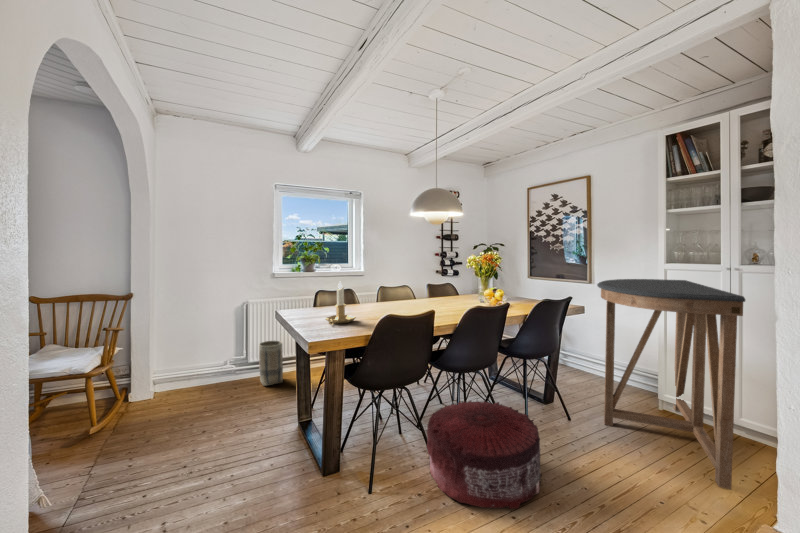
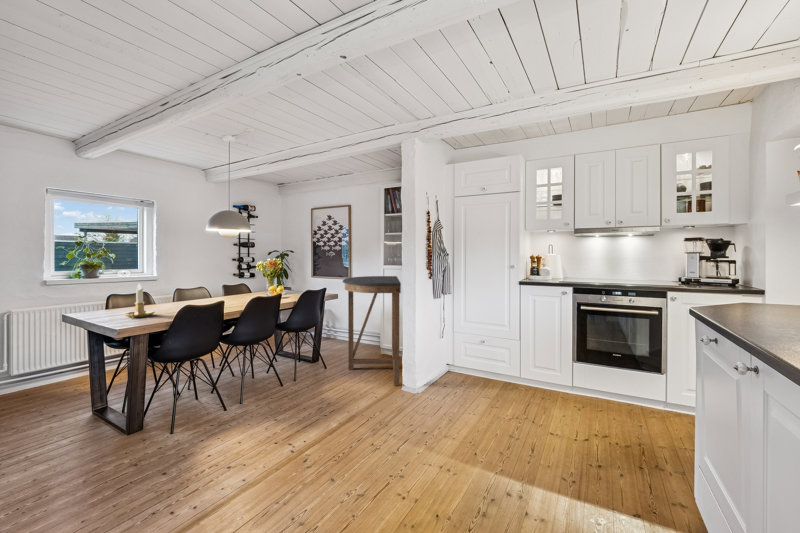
basket: present [259,341,283,386] -> none [29,348,61,395]
pouf: present [427,401,542,509] -> none [218,361,300,423]

